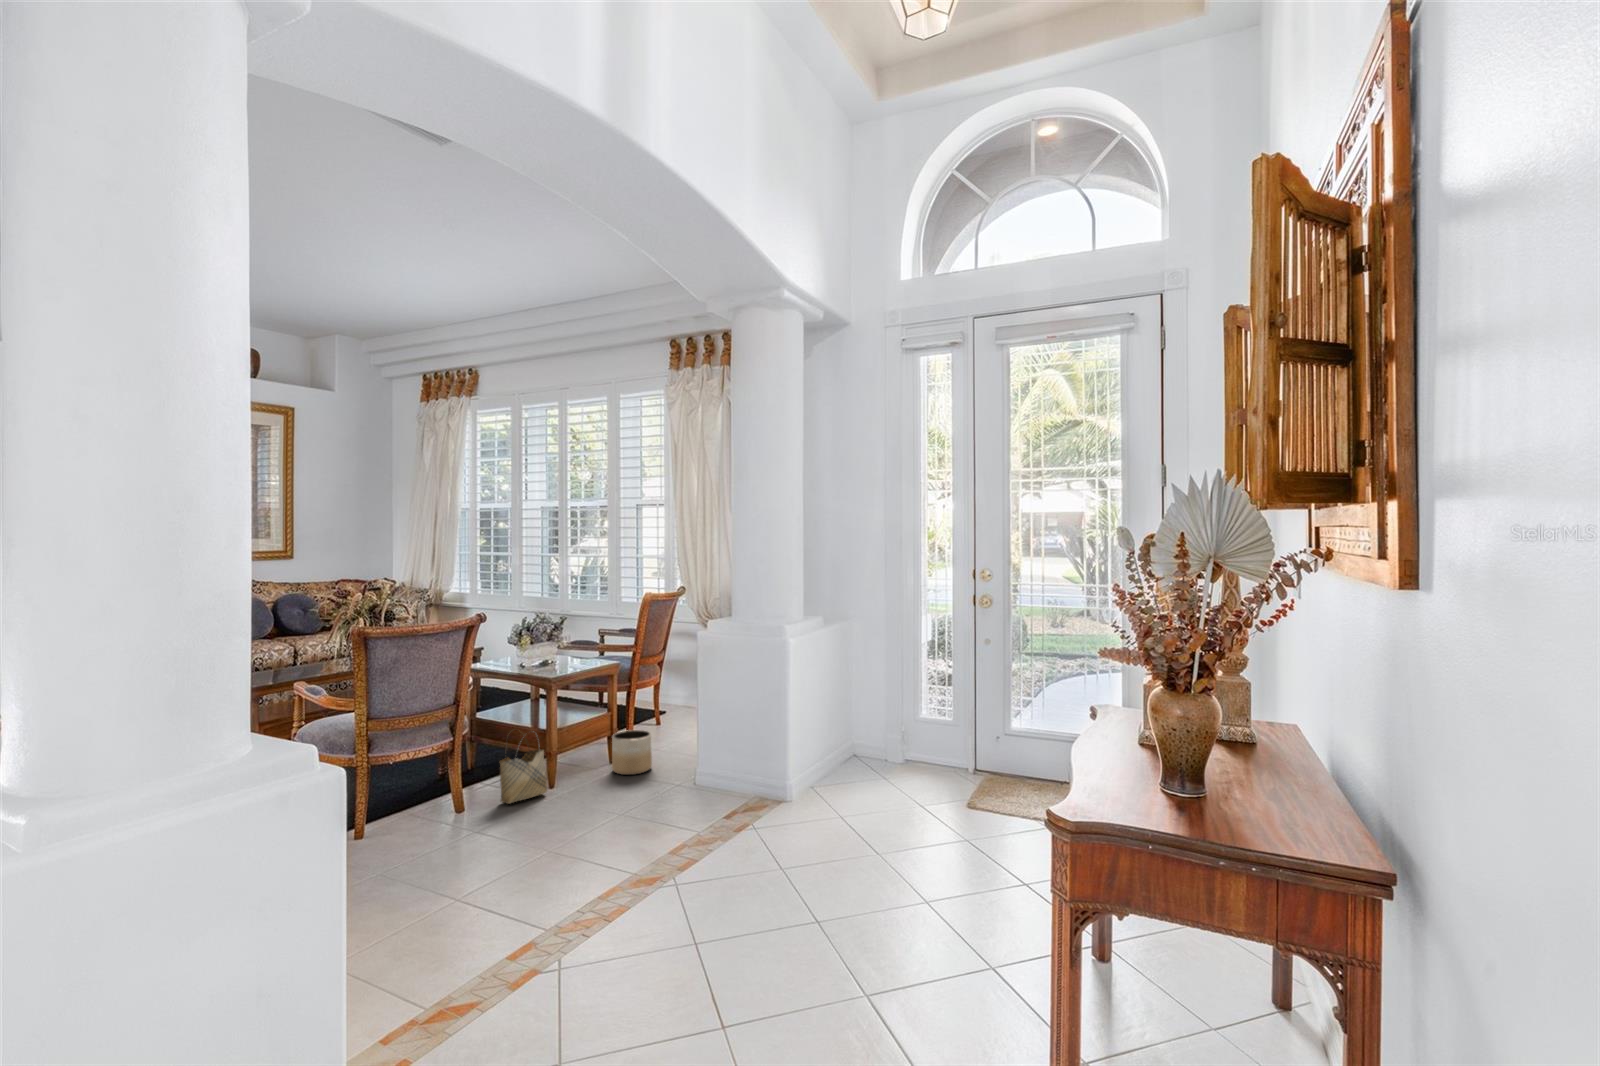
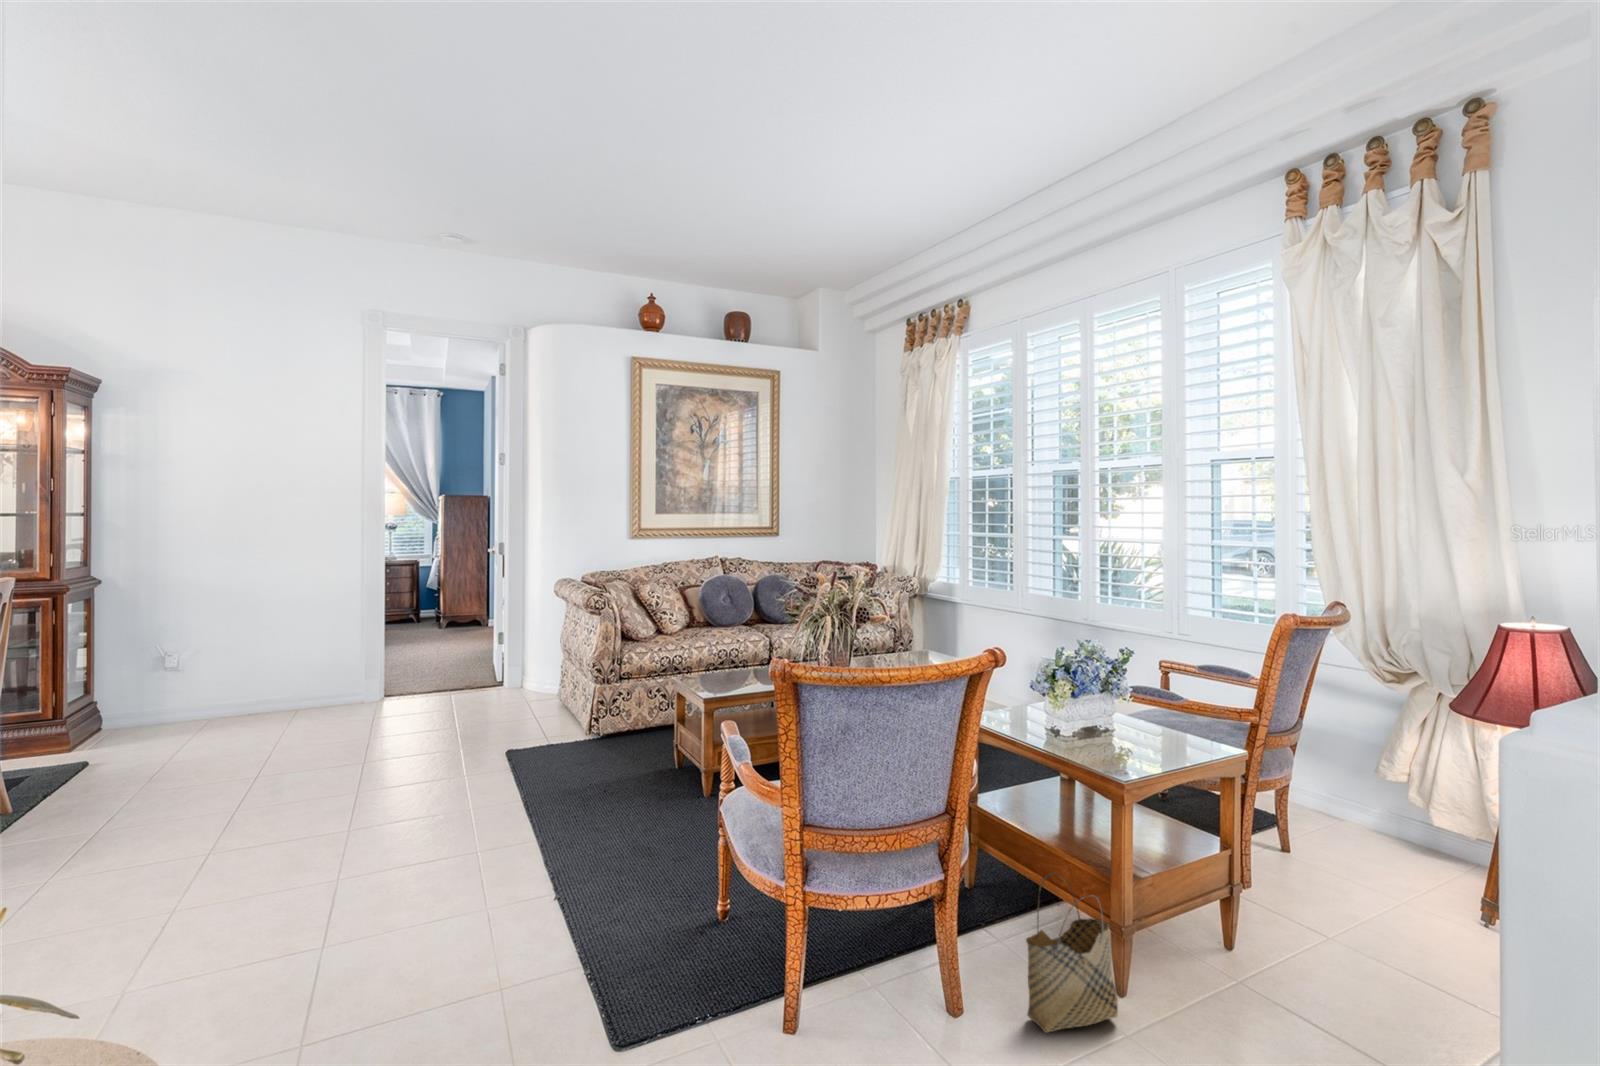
planter: present [612,730,652,775] -> none [1240,897,1334,1010]

